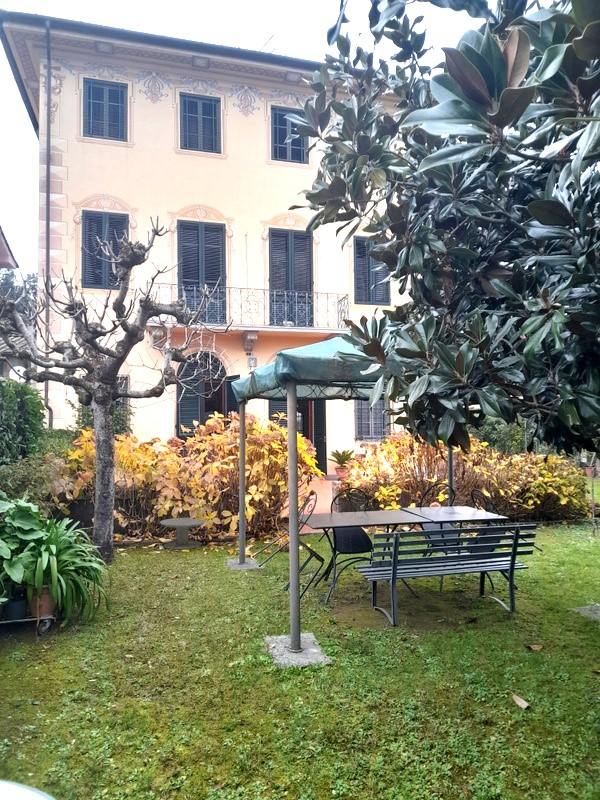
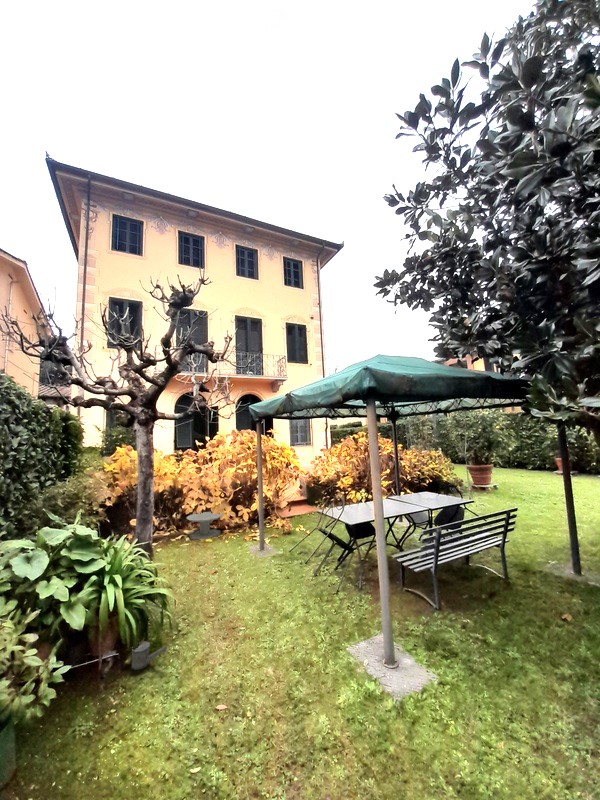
watering can: none [62,613,96,634] -> present [132,641,167,670]

